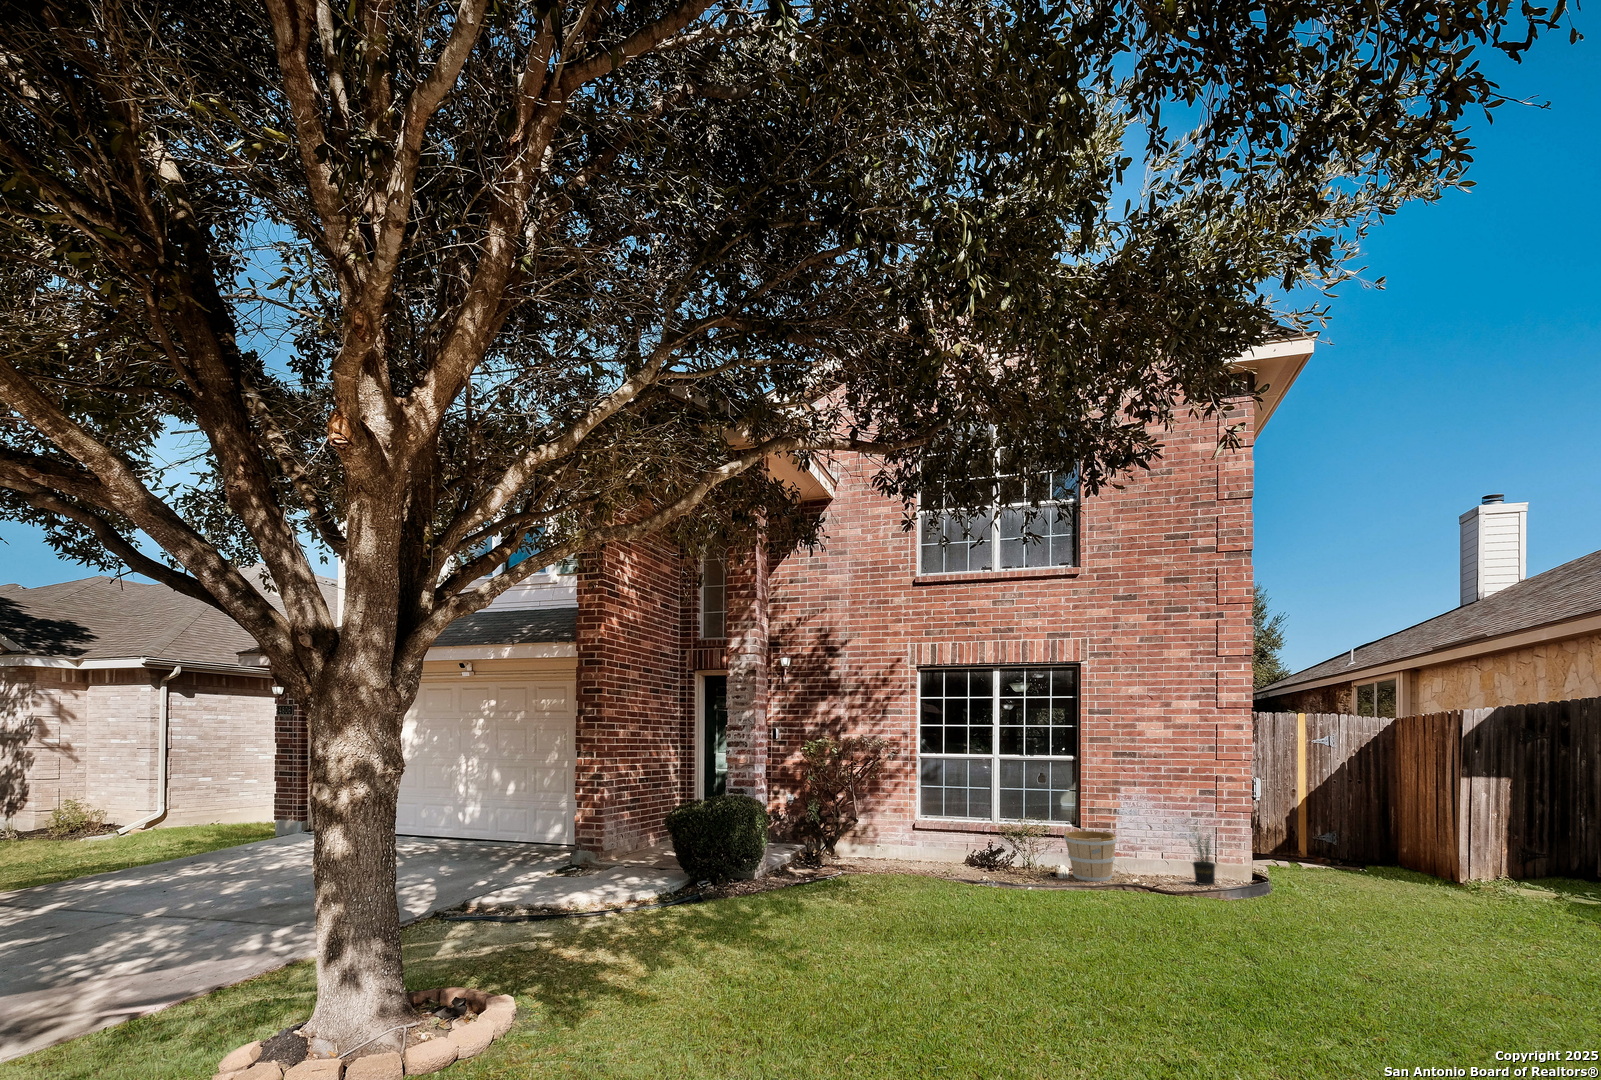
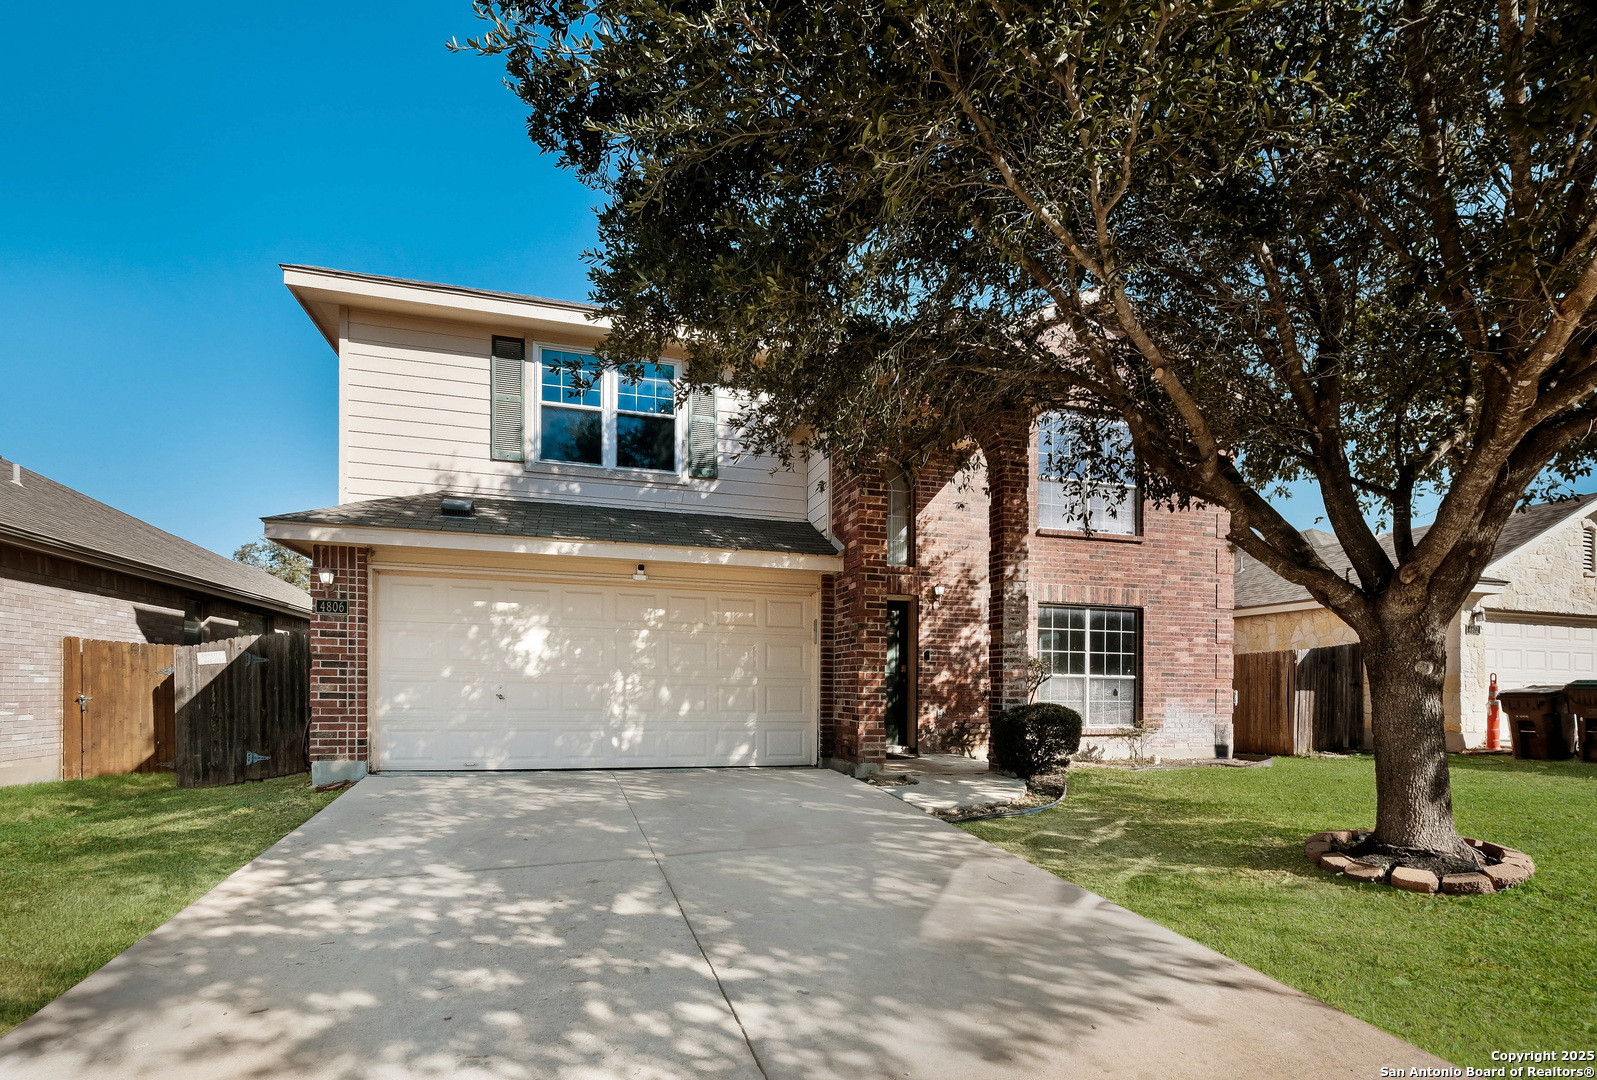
wooden bucket: present [1064,831,1117,881] -> none [1148,728,1187,762]

